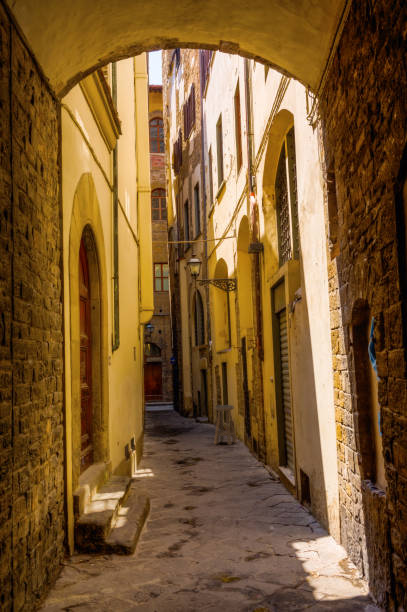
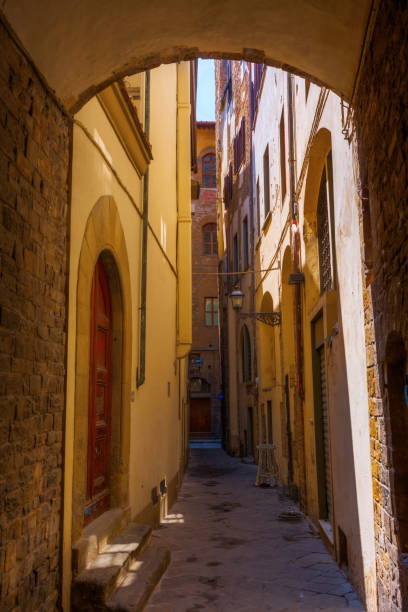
potted tree: none [235,426,263,470] -> present [276,474,302,518]

